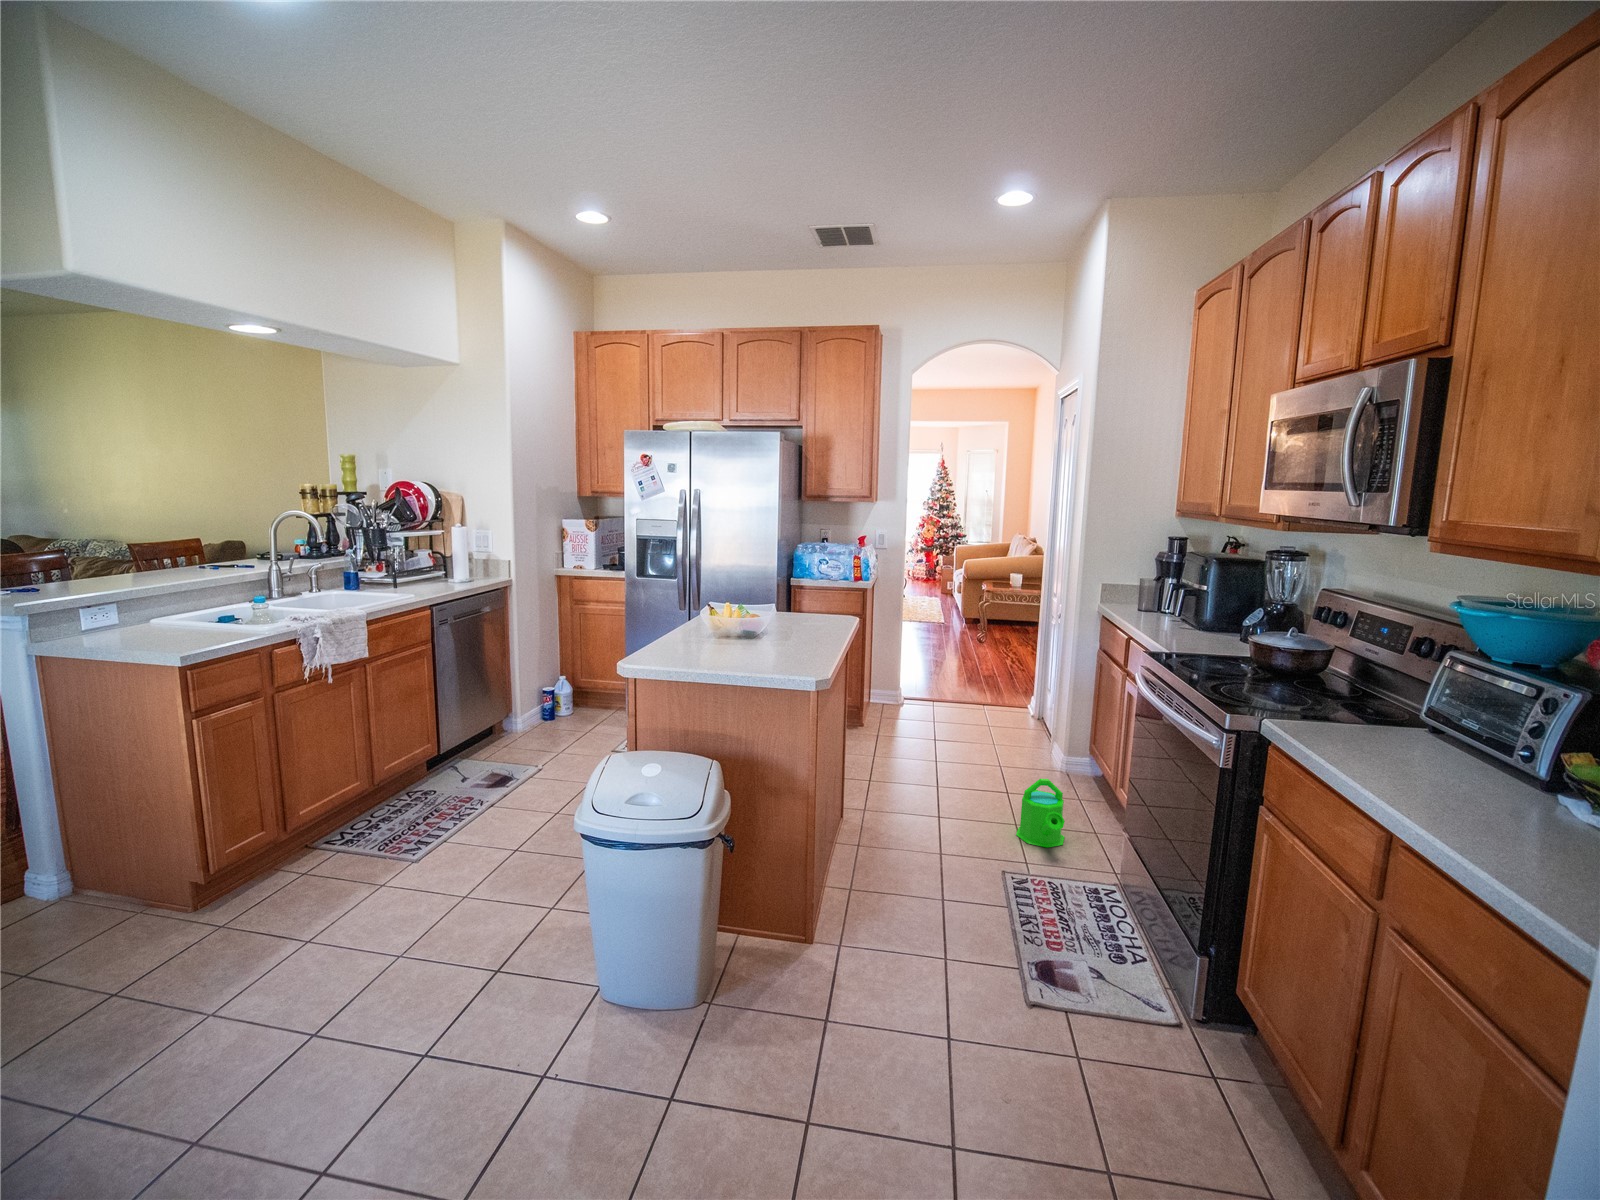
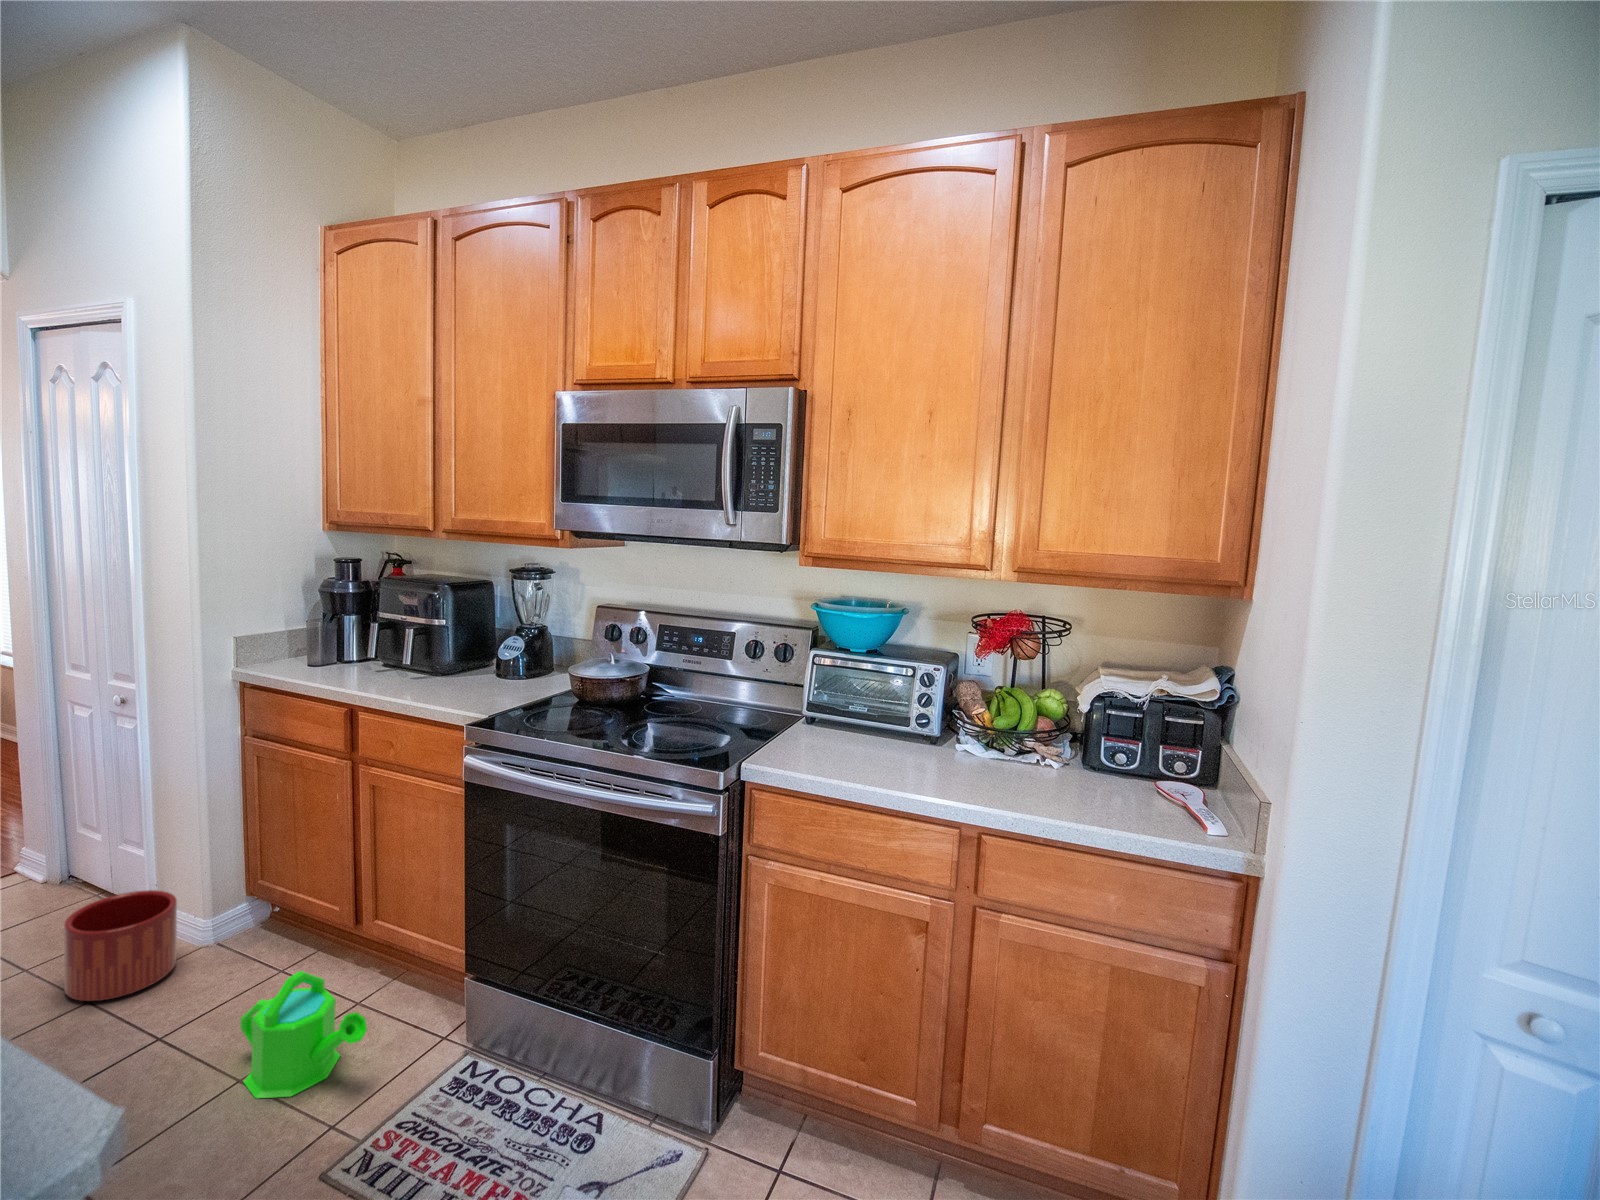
planter: none [1001,724,1051,776] -> present [64,890,177,1001]

